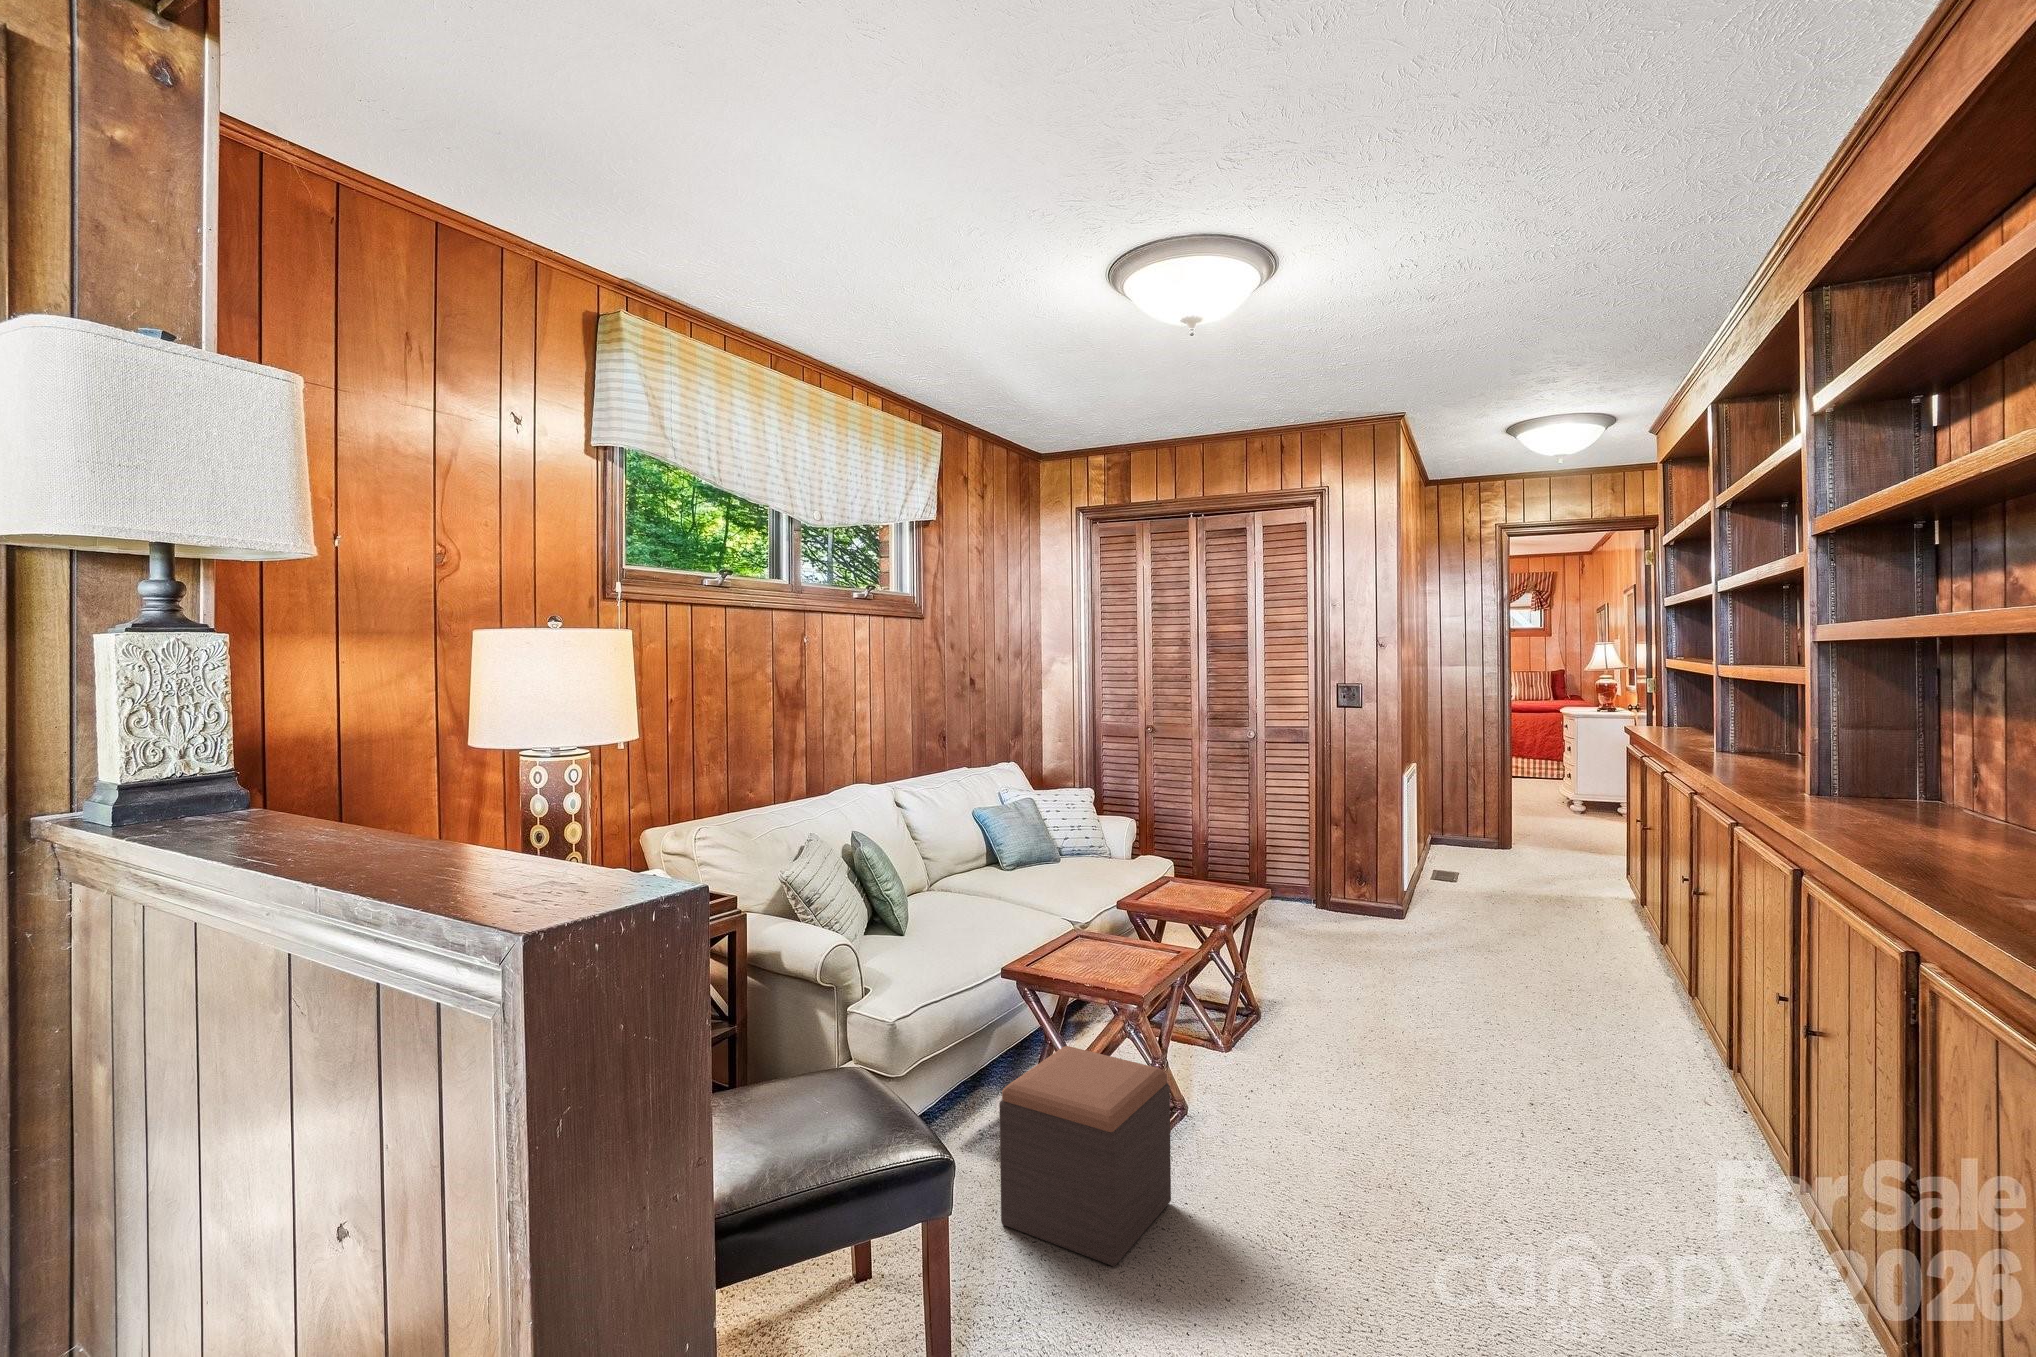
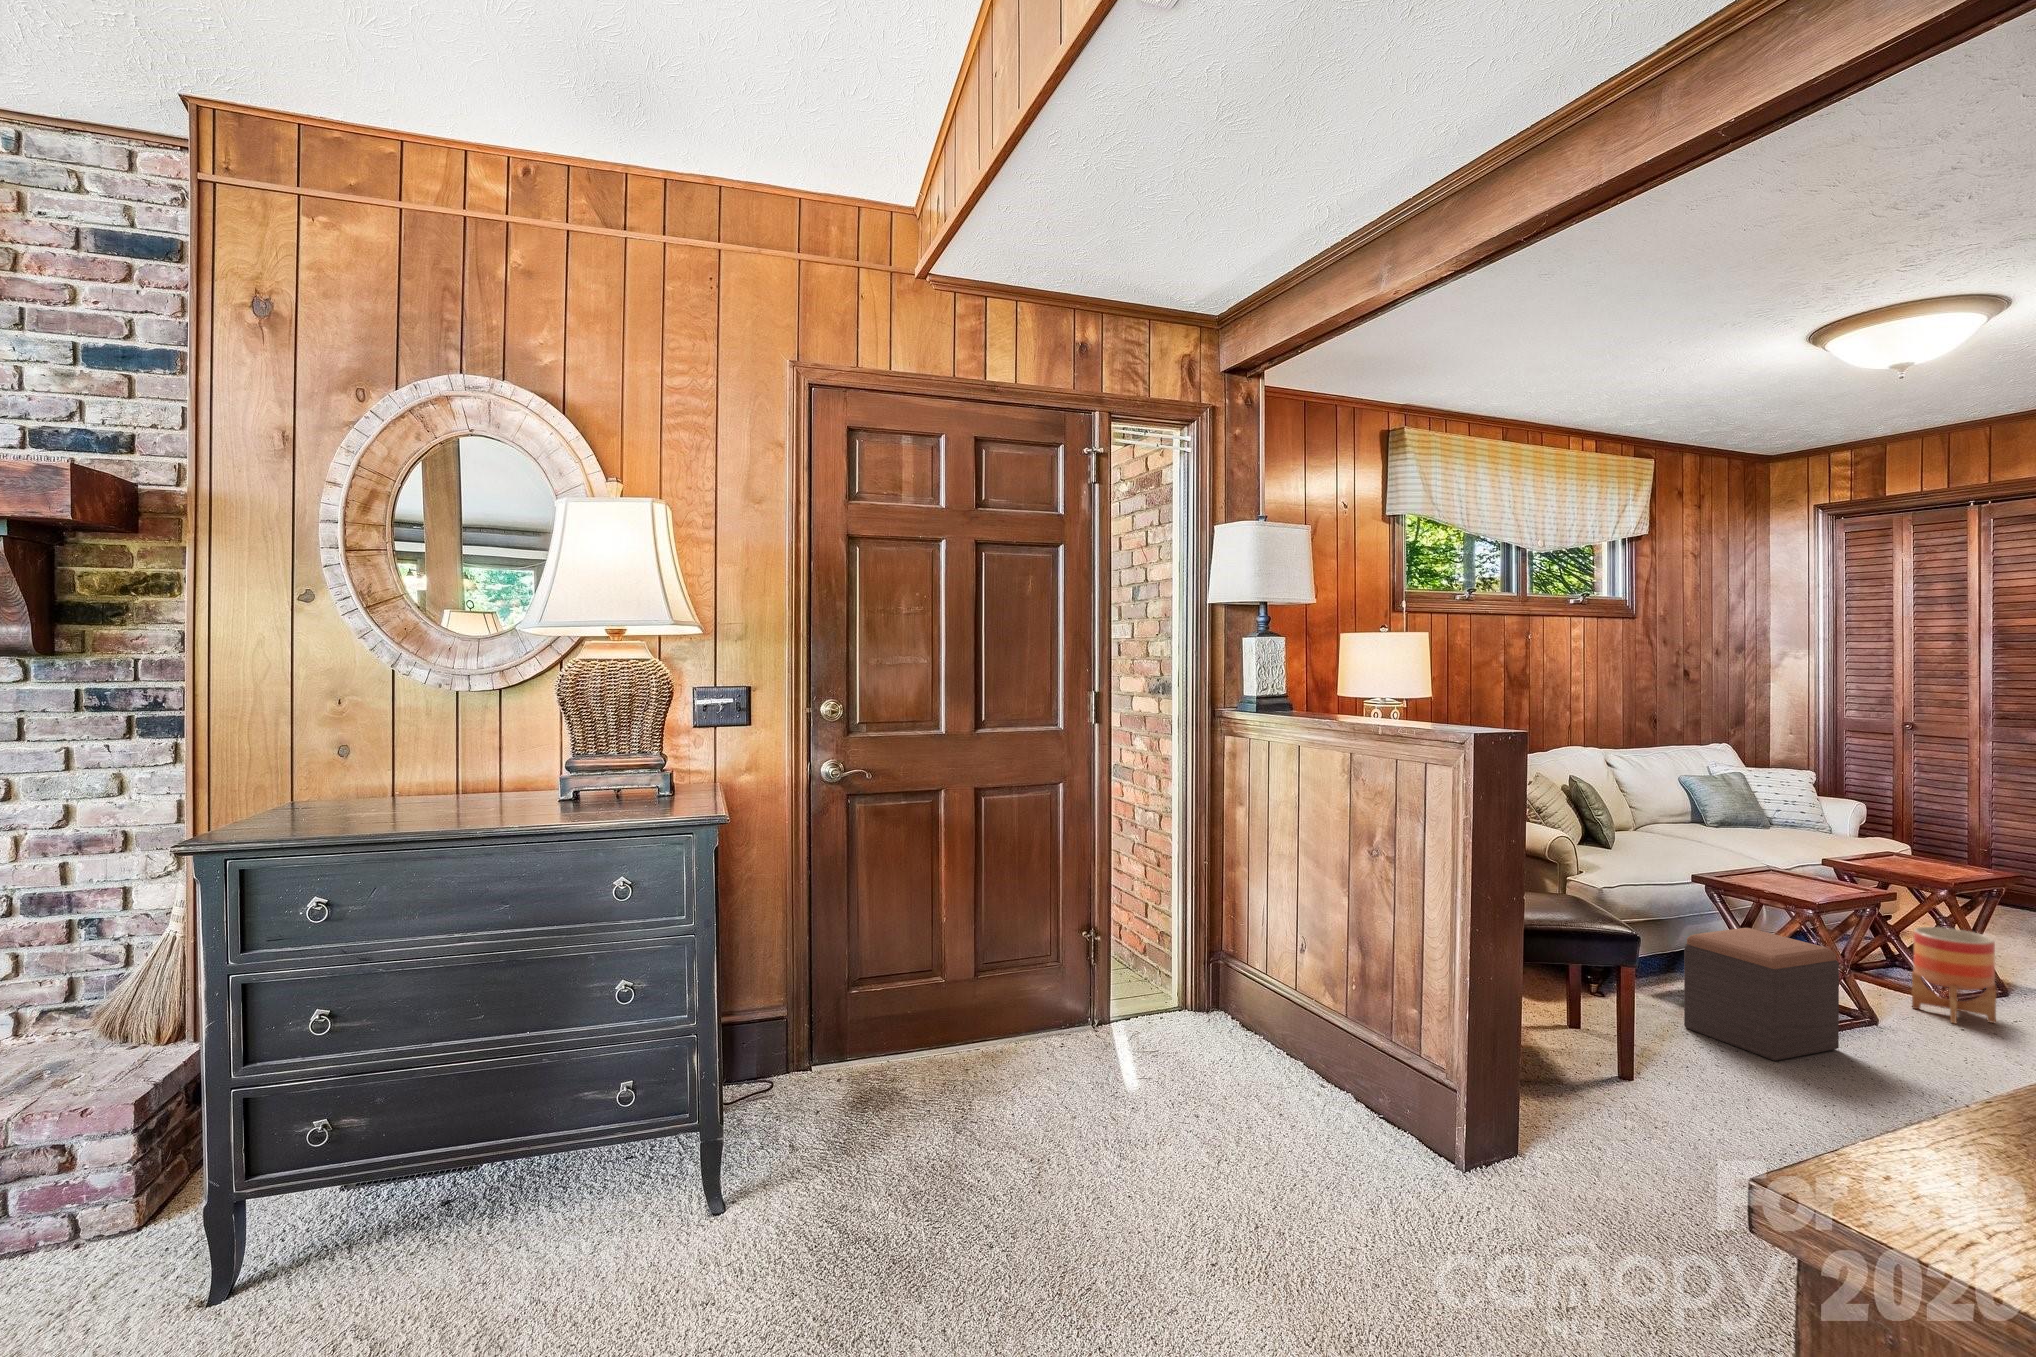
planter: none [1208,978,1279,1097] -> present [1912,927,1997,1023]

